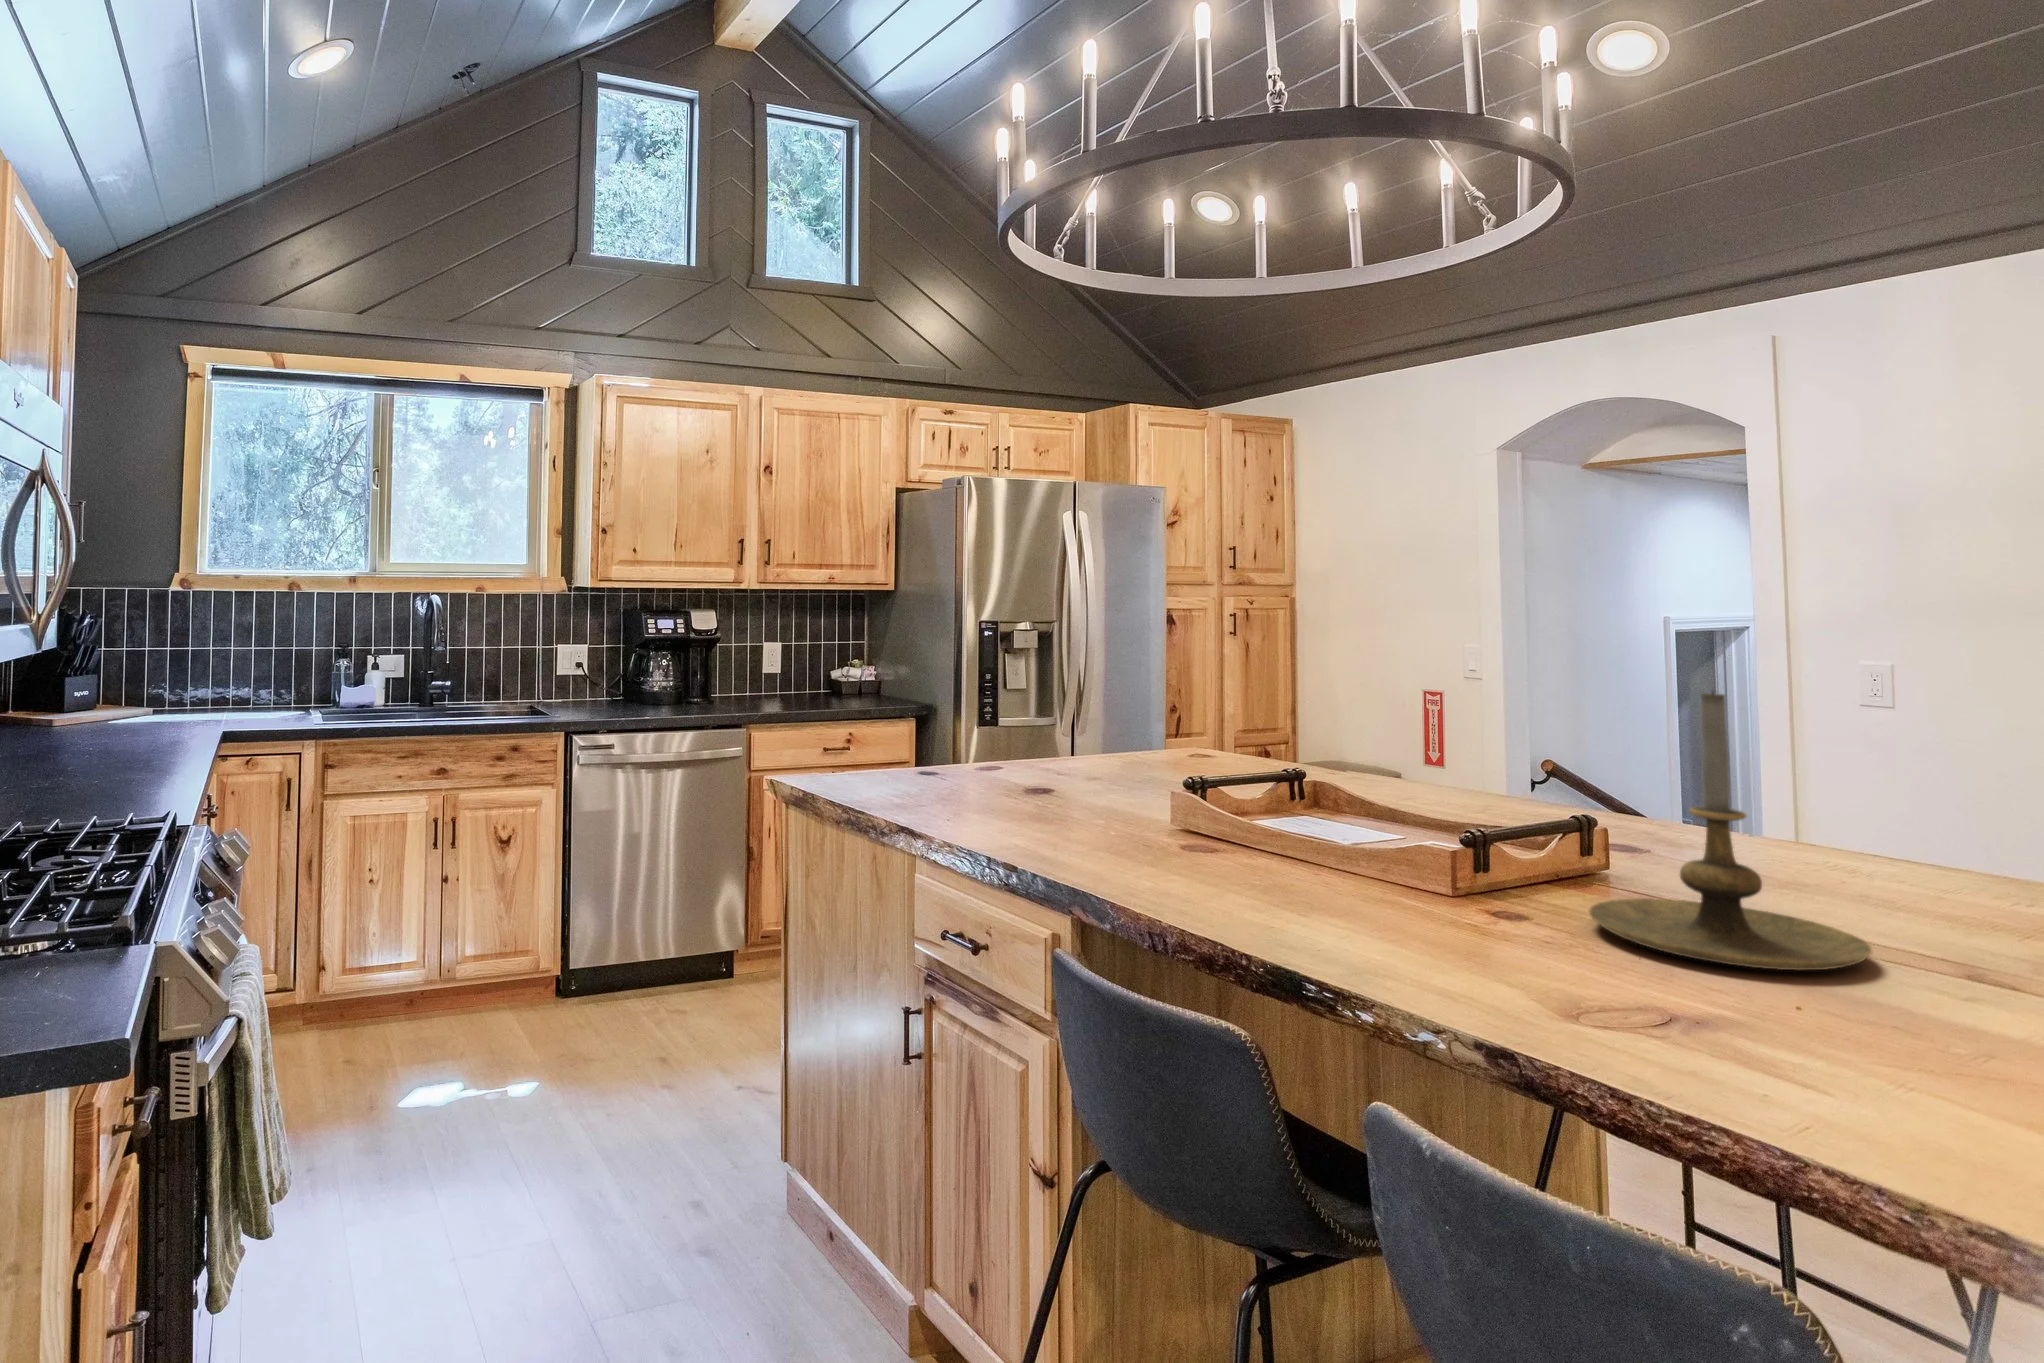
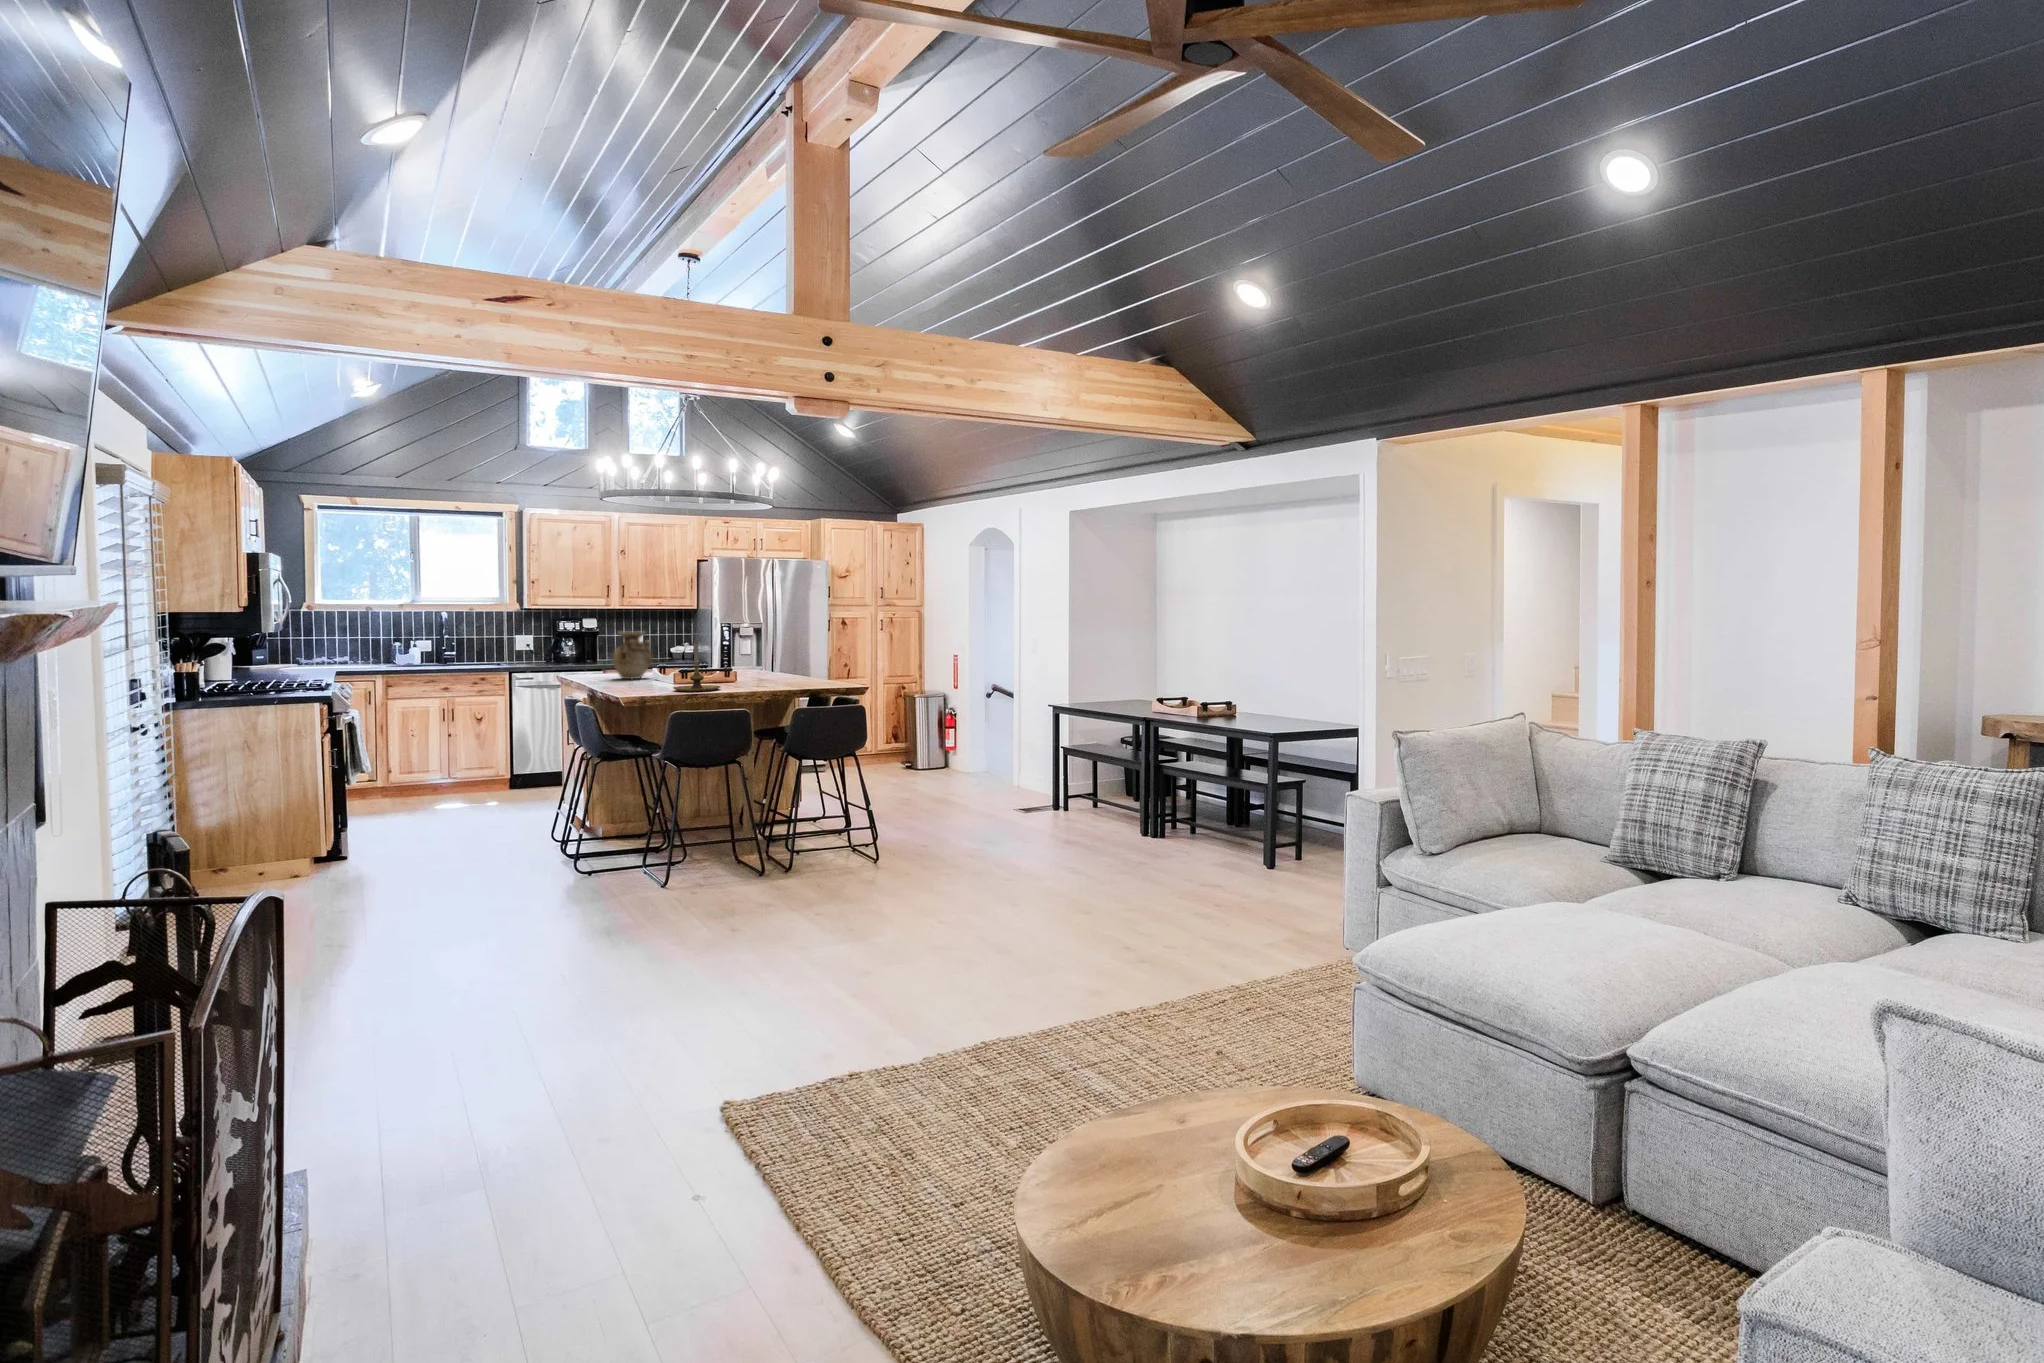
vase: none [977,639,1099,801] -> present [613,632,653,679]

